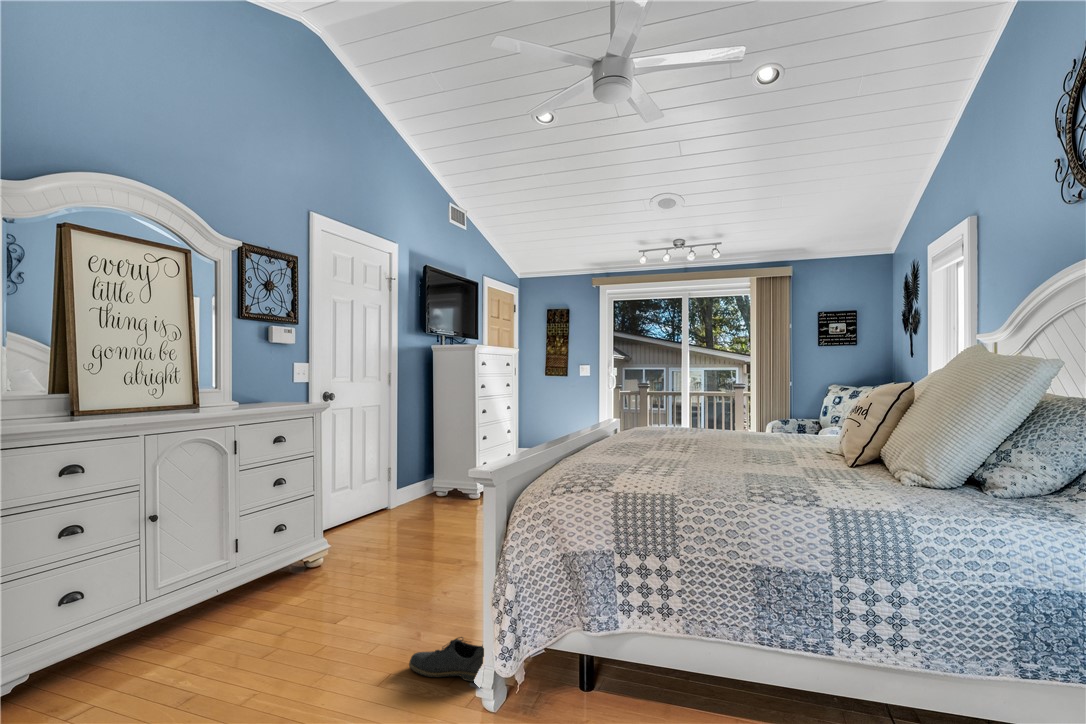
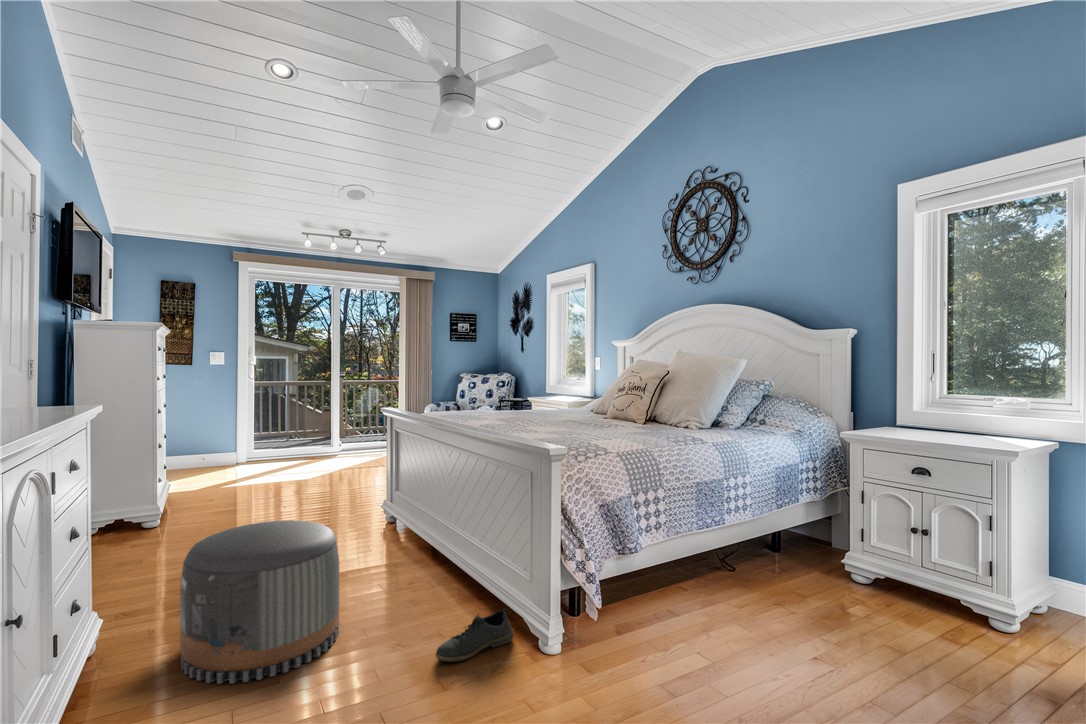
pouf: none [314,501,433,623] -> present [180,520,339,684]

